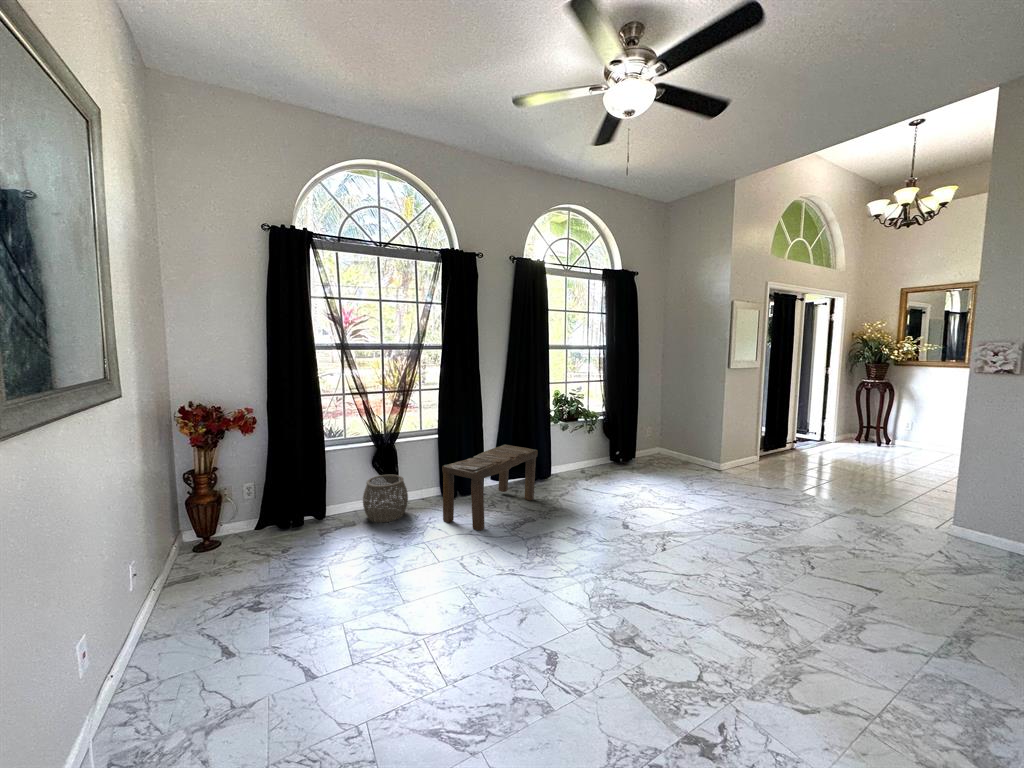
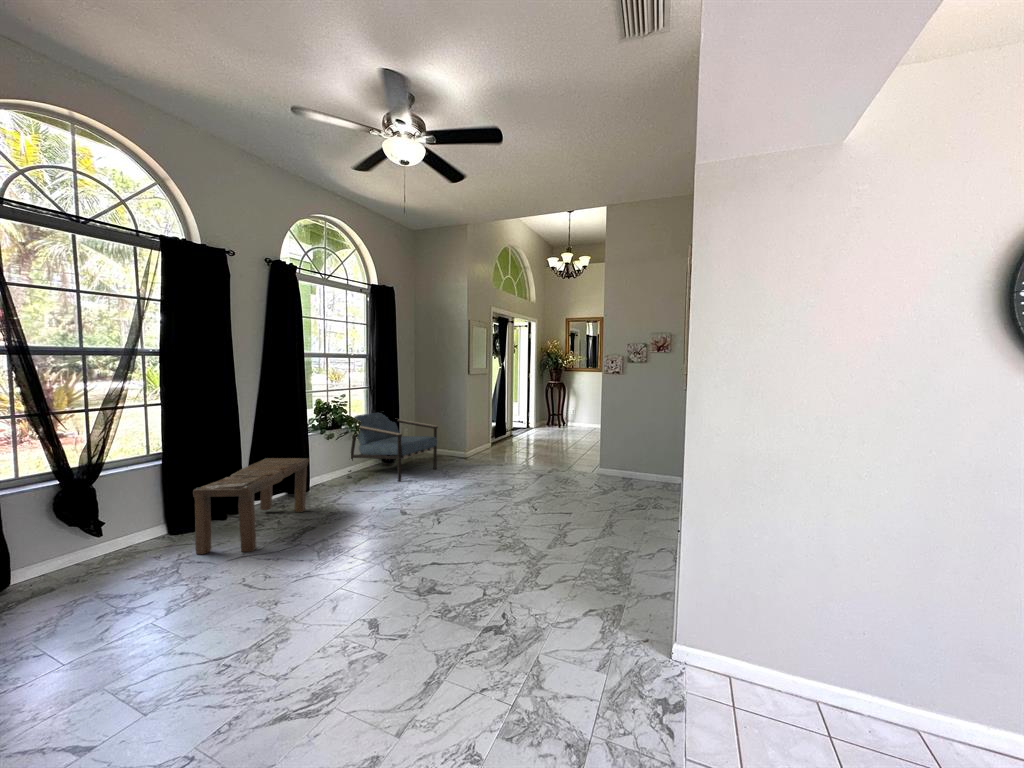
armchair: none [583,407,682,488] -> present [348,413,438,482]
woven basket: present [363,475,408,522] -> none [54,514,137,581]

